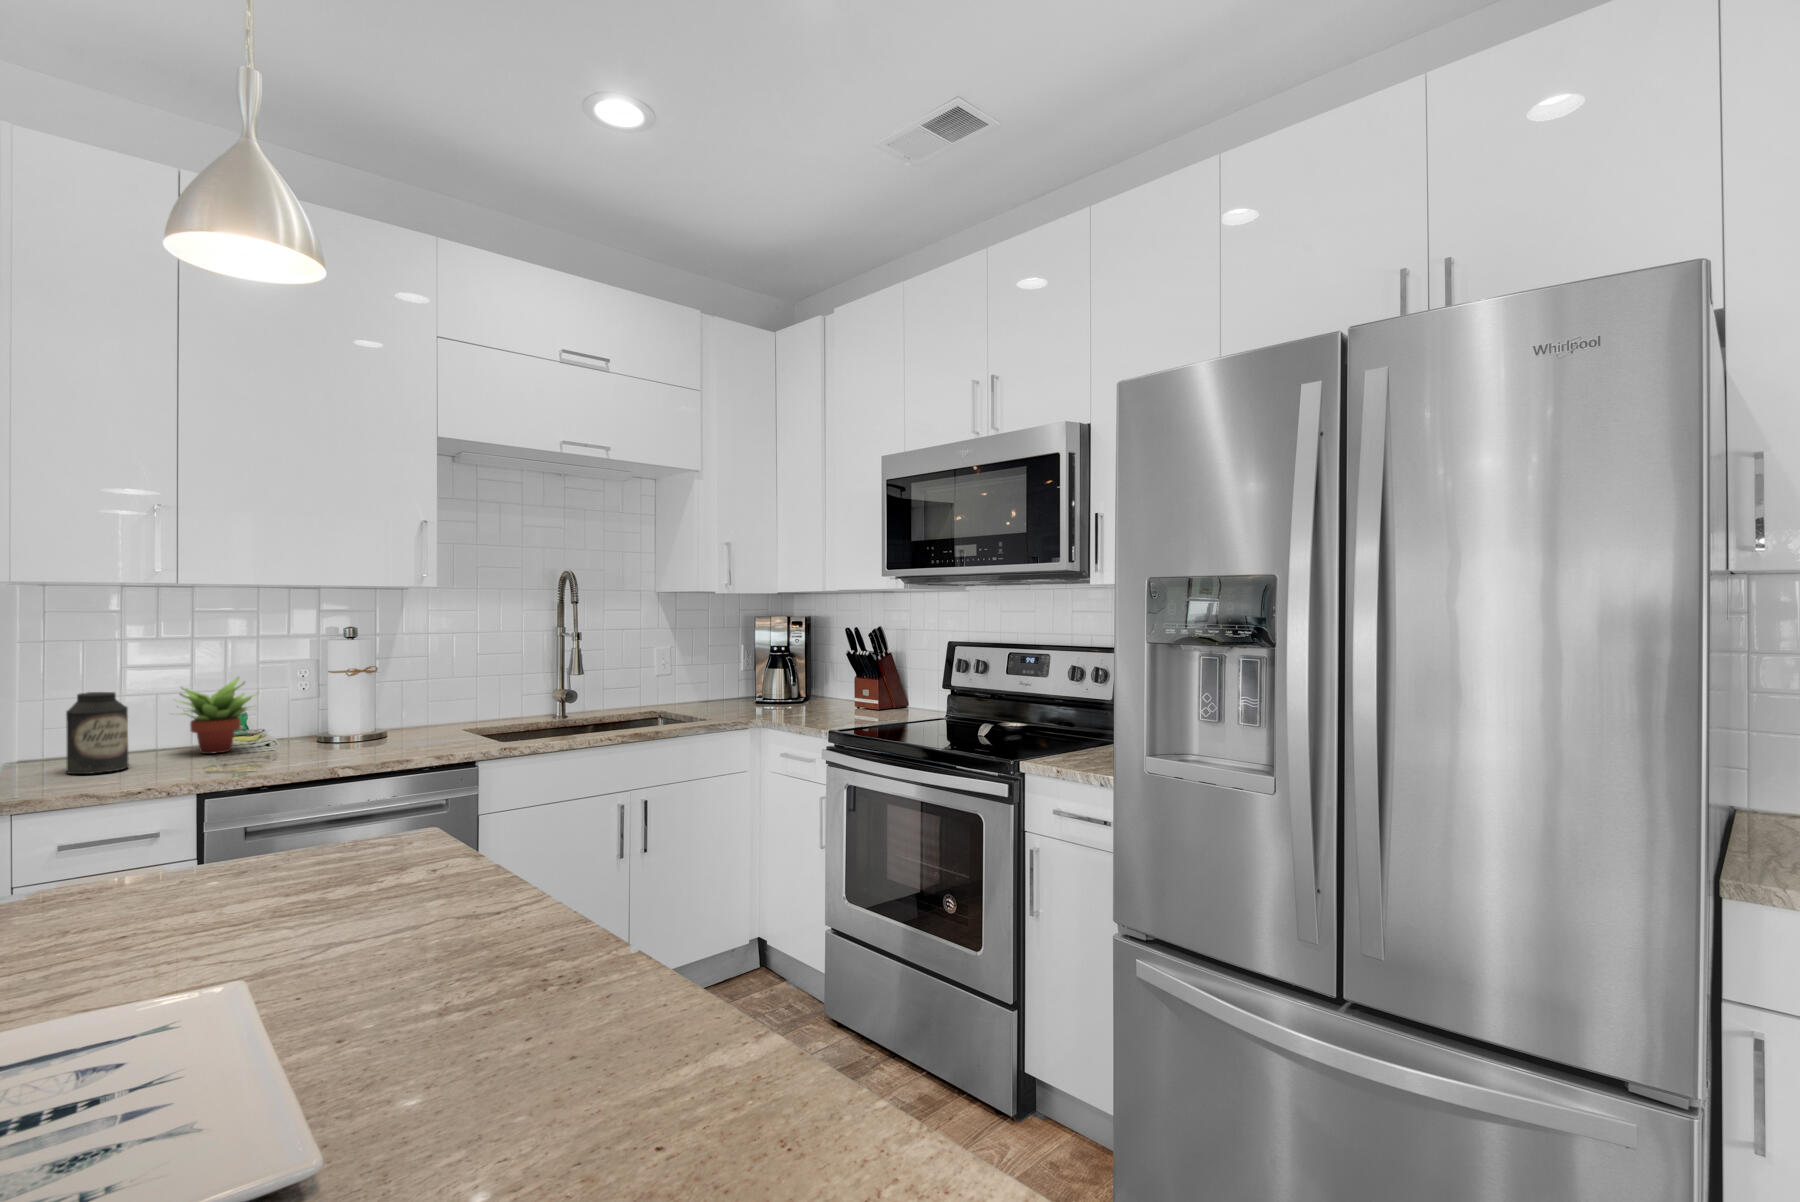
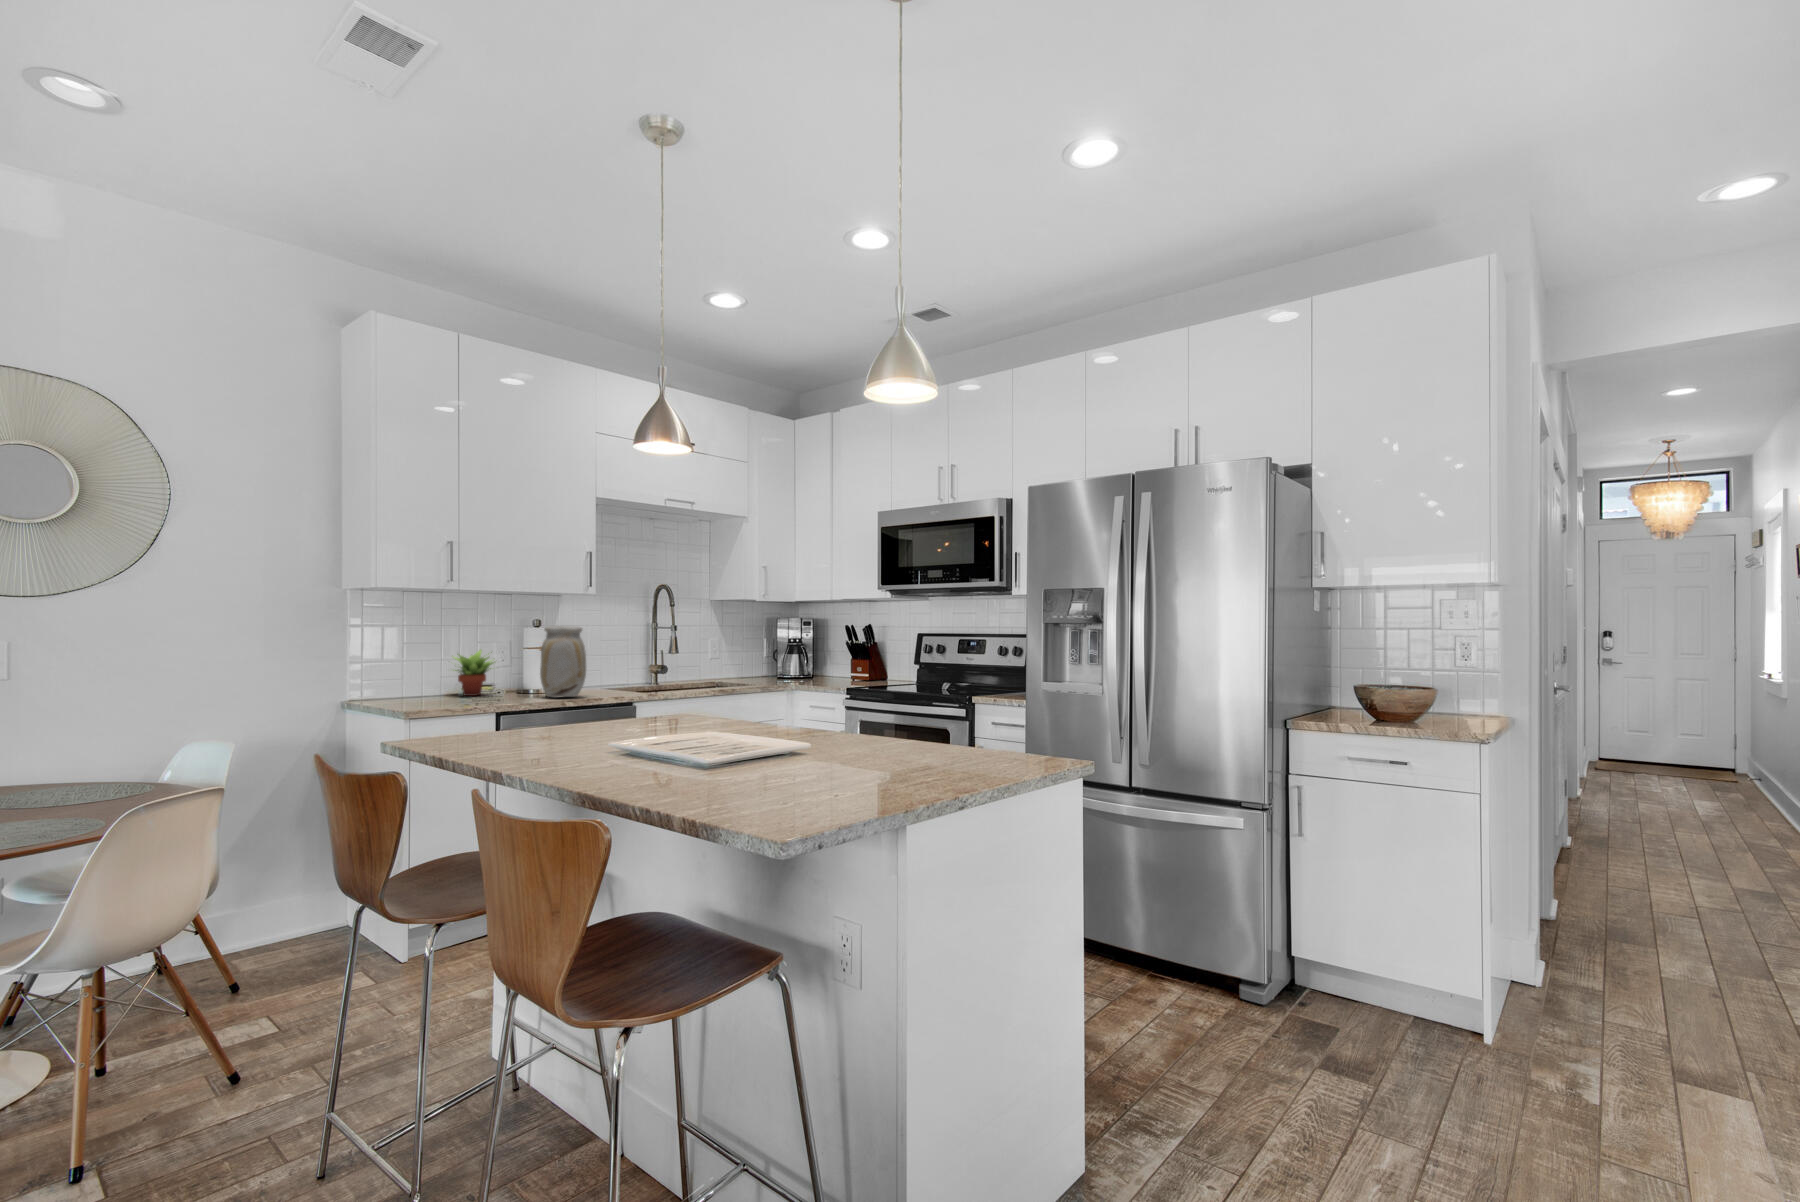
vase: none [317,640,397,757] -> present [540,626,586,698]
canister: present [66,692,129,774] -> none [406,654,439,702]

